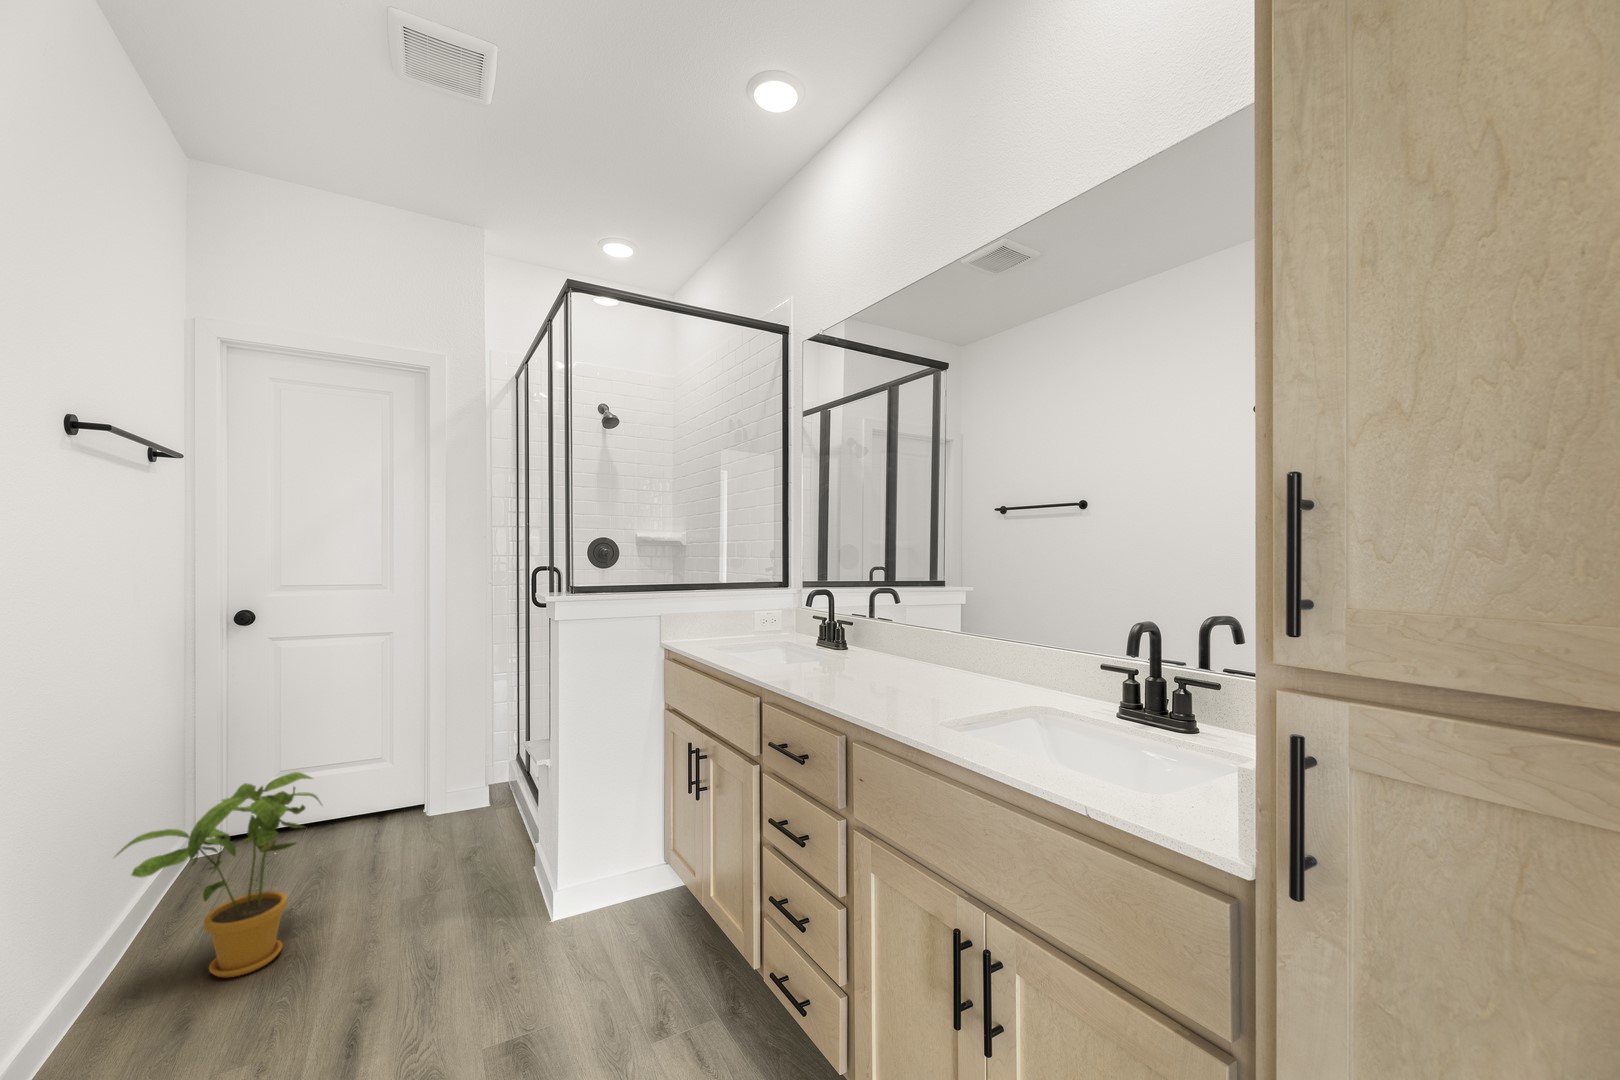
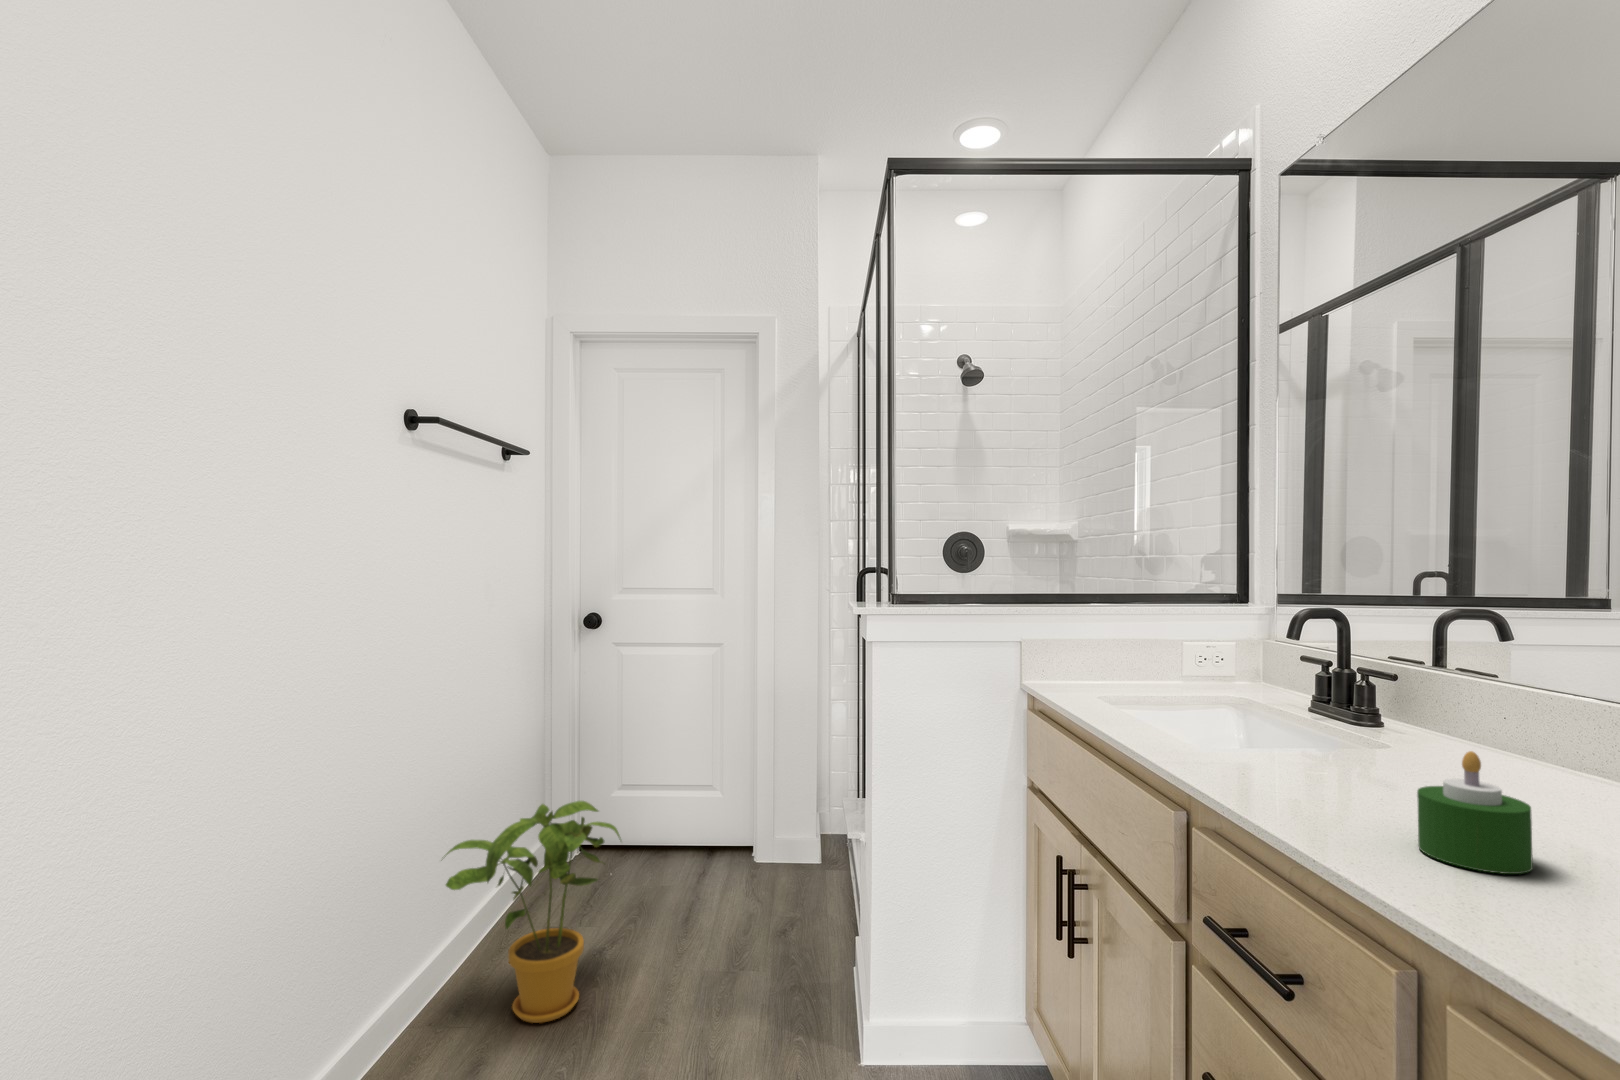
candle: none [853,649,888,696] -> present [1417,751,1533,874]

